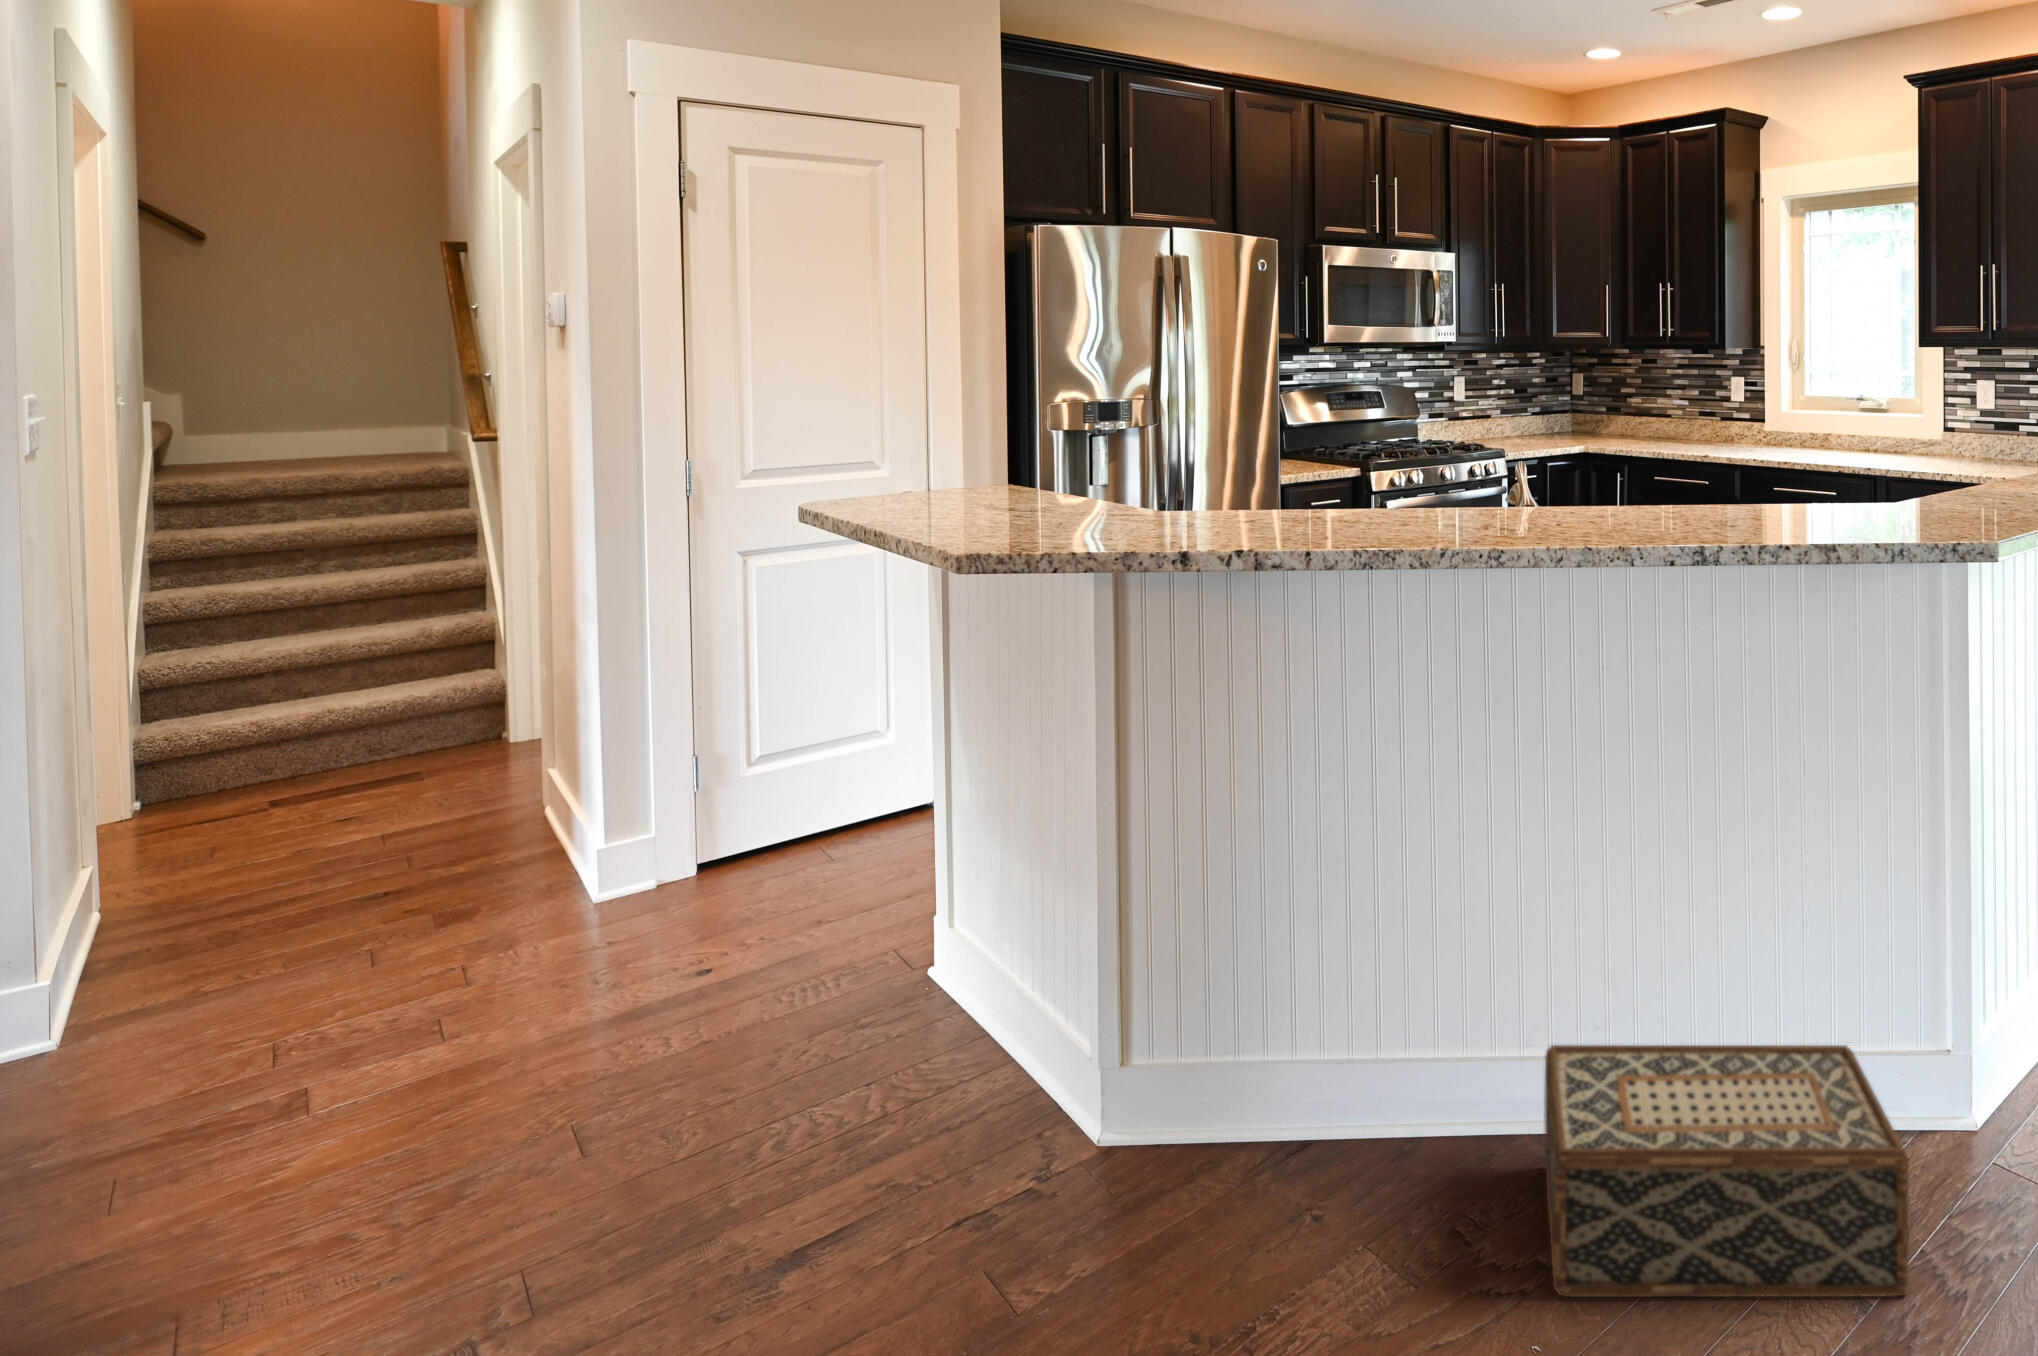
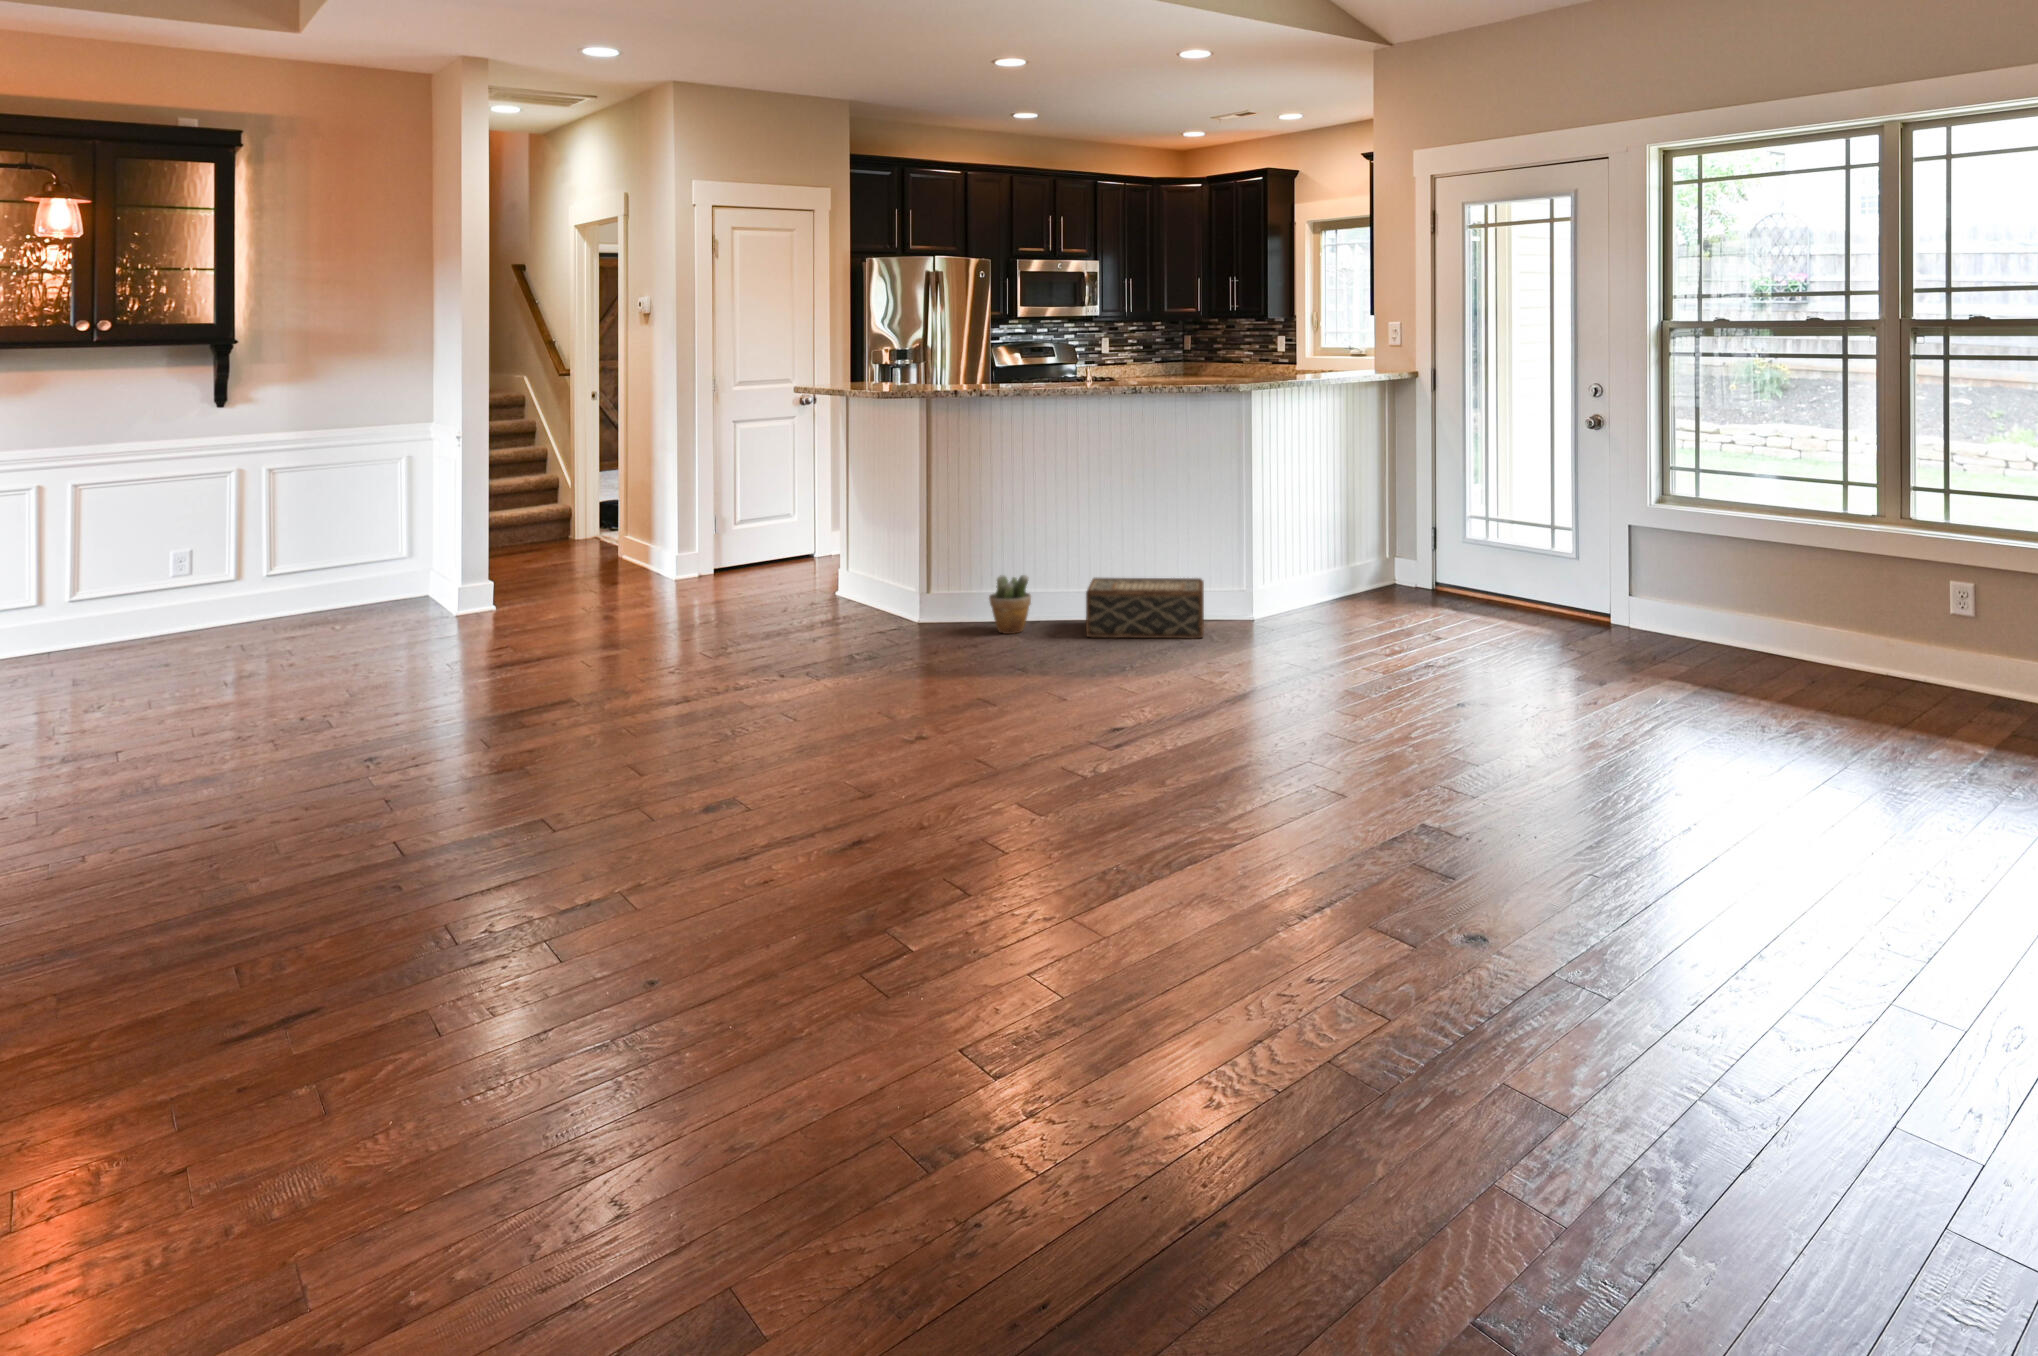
potted plant: none [1259,1073,1383,1265] -> present [989,575,1031,634]

